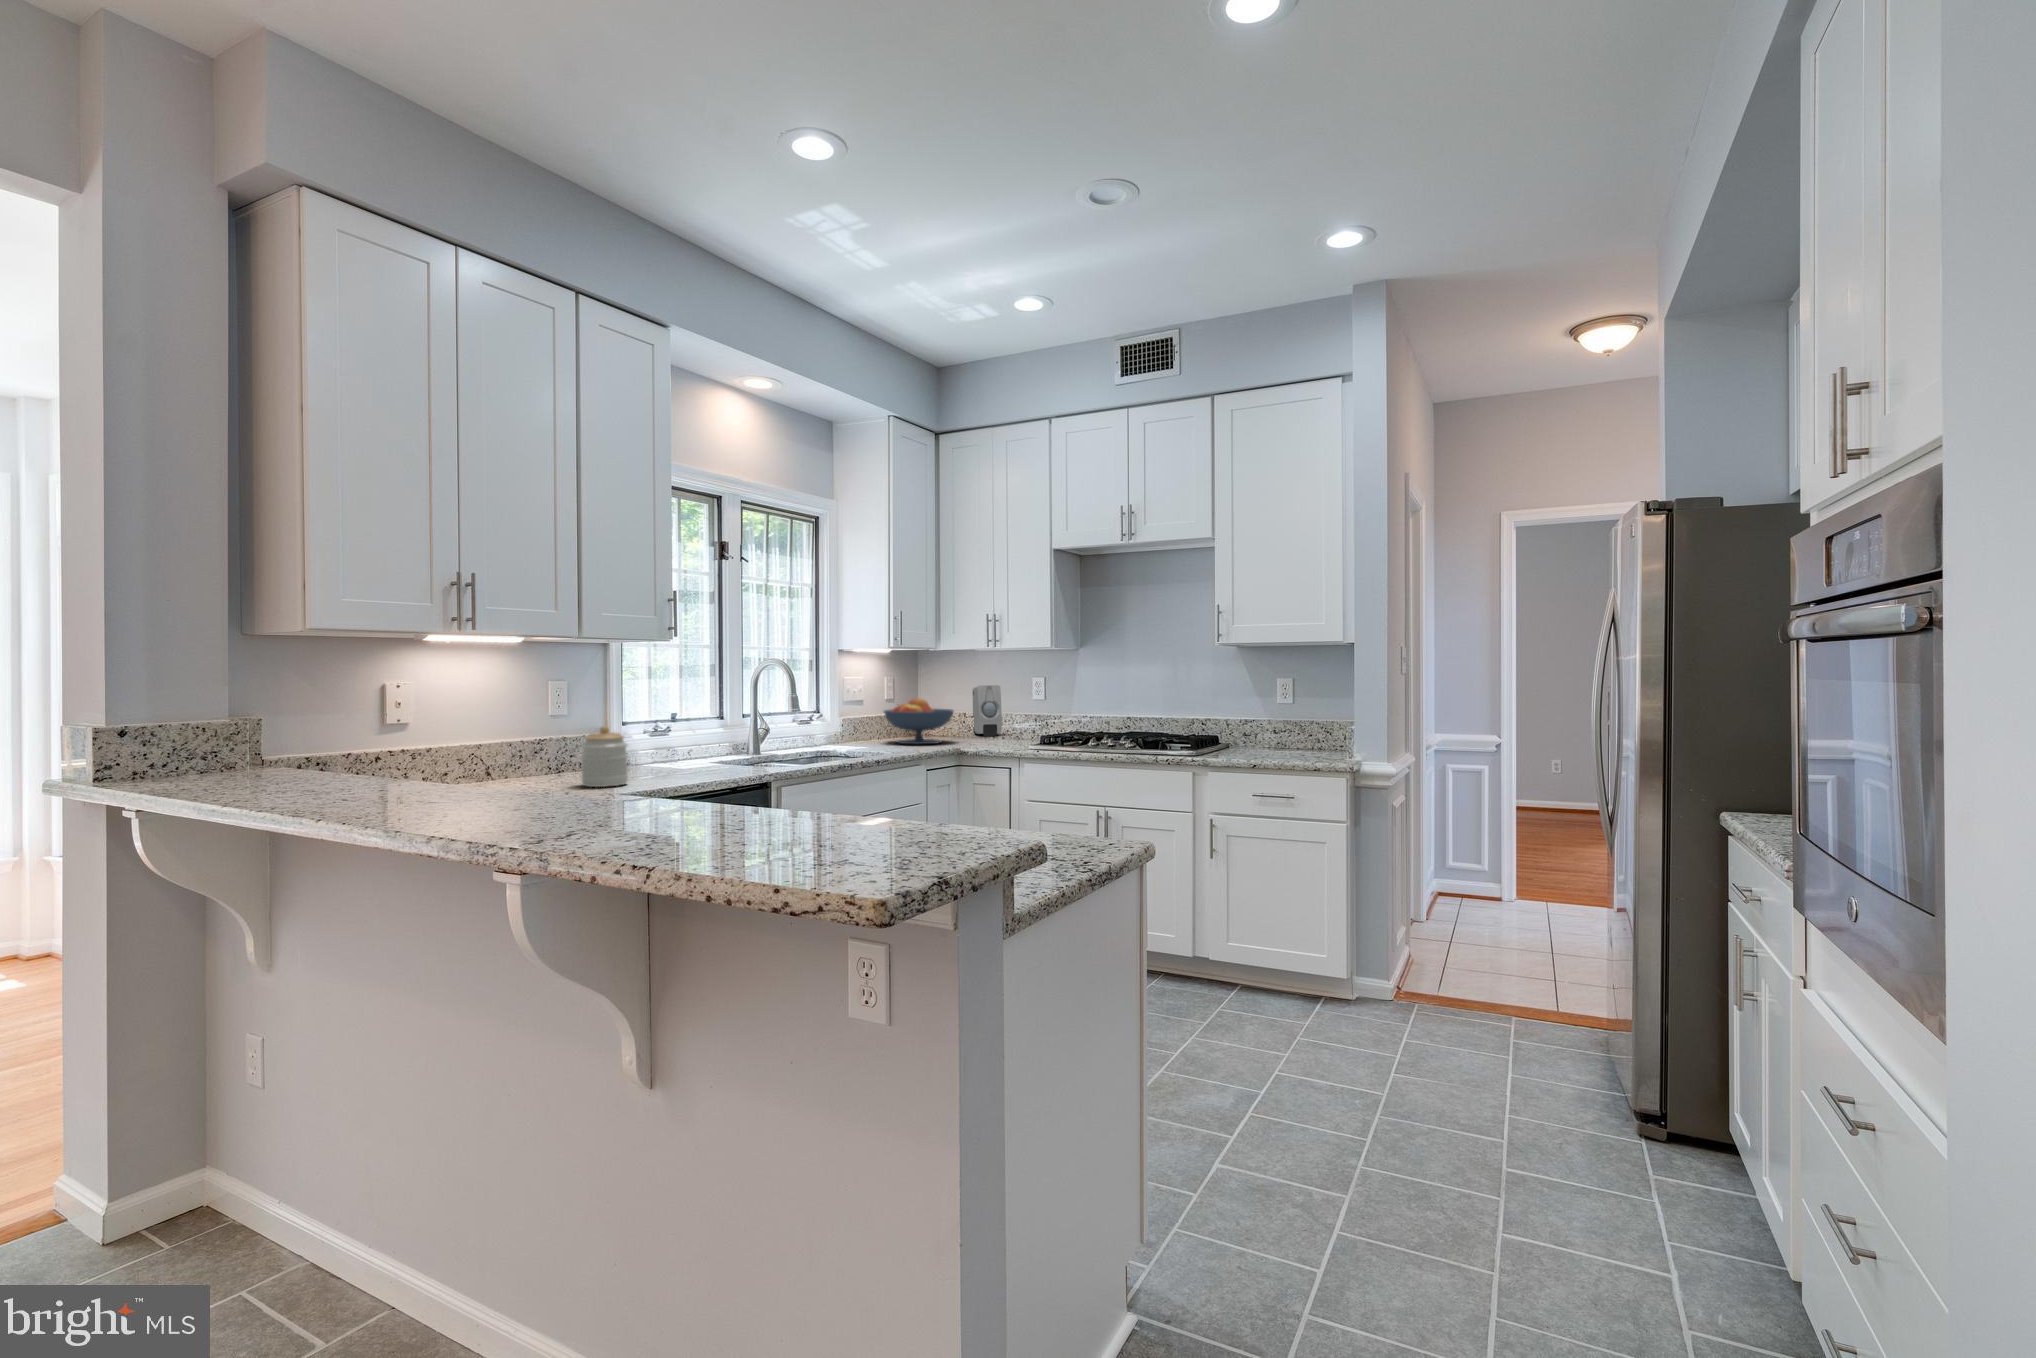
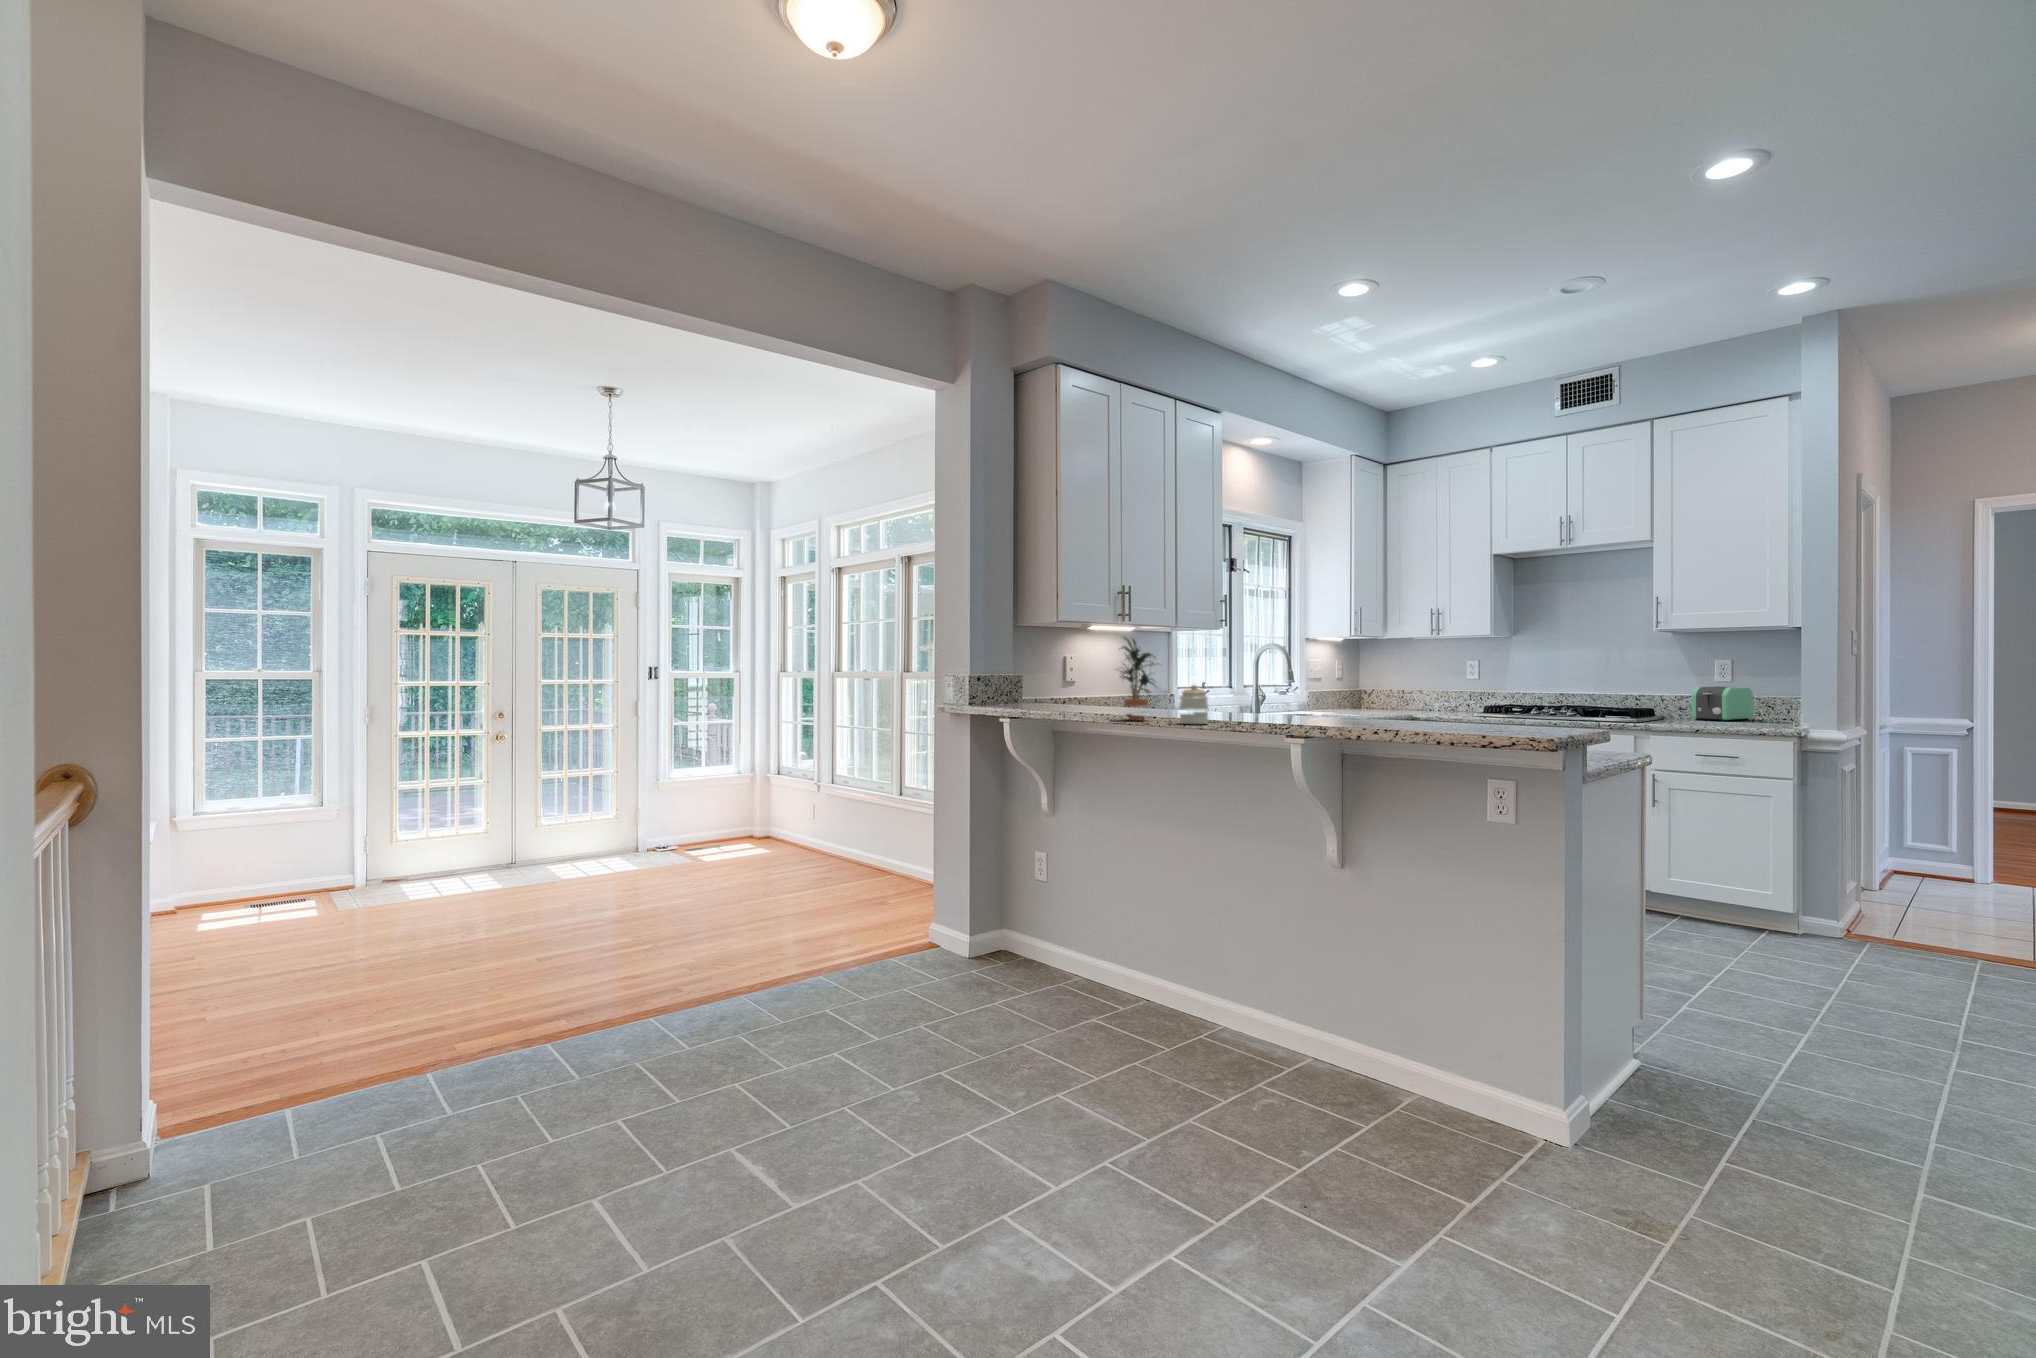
potted plant: none [489,651,573,780] -> present [1122,638,1154,721]
soap dispenser: present [973,685,1002,736] -> none [1412,667,1440,708]
fruit bowl: present [884,698,953,744] -> none [1346,676,1406,711]
toaster: none [1253,709,1312,750] -> present [1692,687,1753,721]

